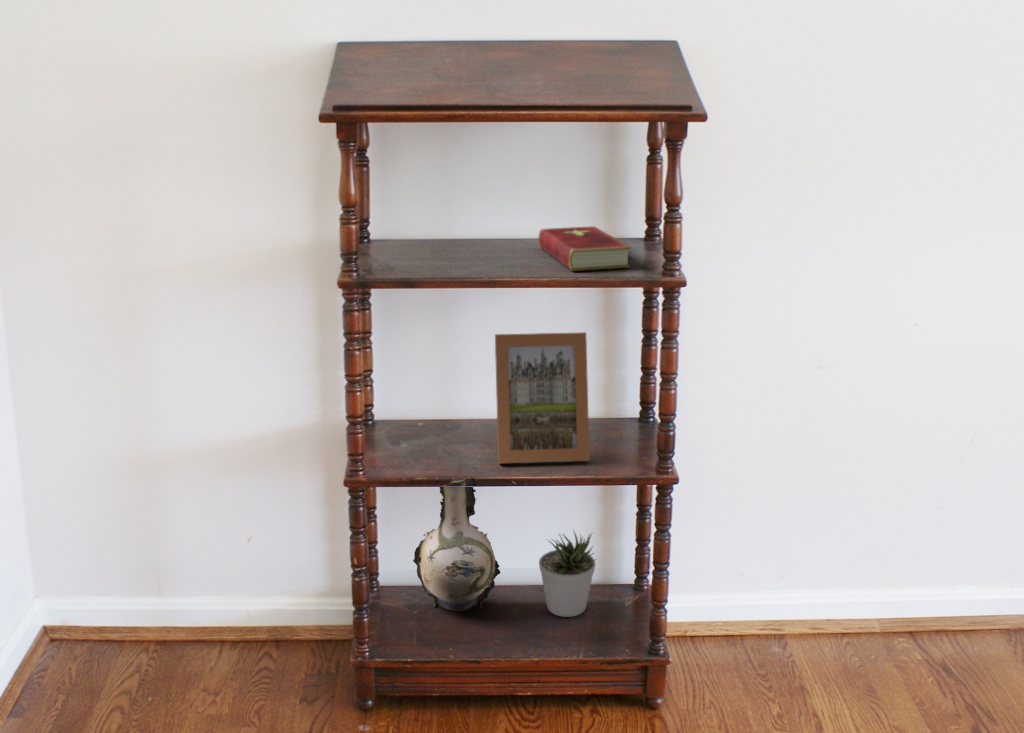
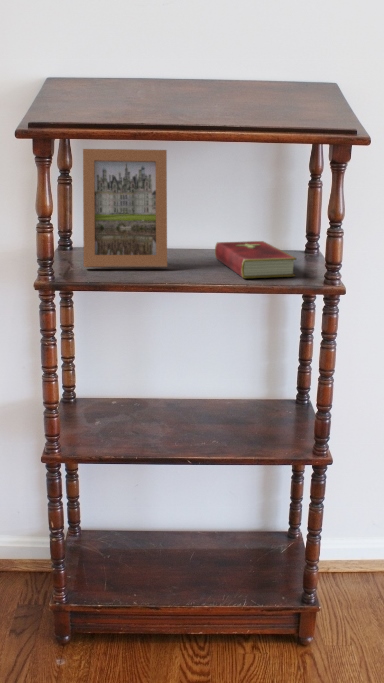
picture frame: present [495,332,590,463] -> present [83,149,167,268]
decorative vase: present [413,479,500,612] -> none [107,437,179,557]
potted plant: present [539,532,595,617] -> none [211,492,259,565]

